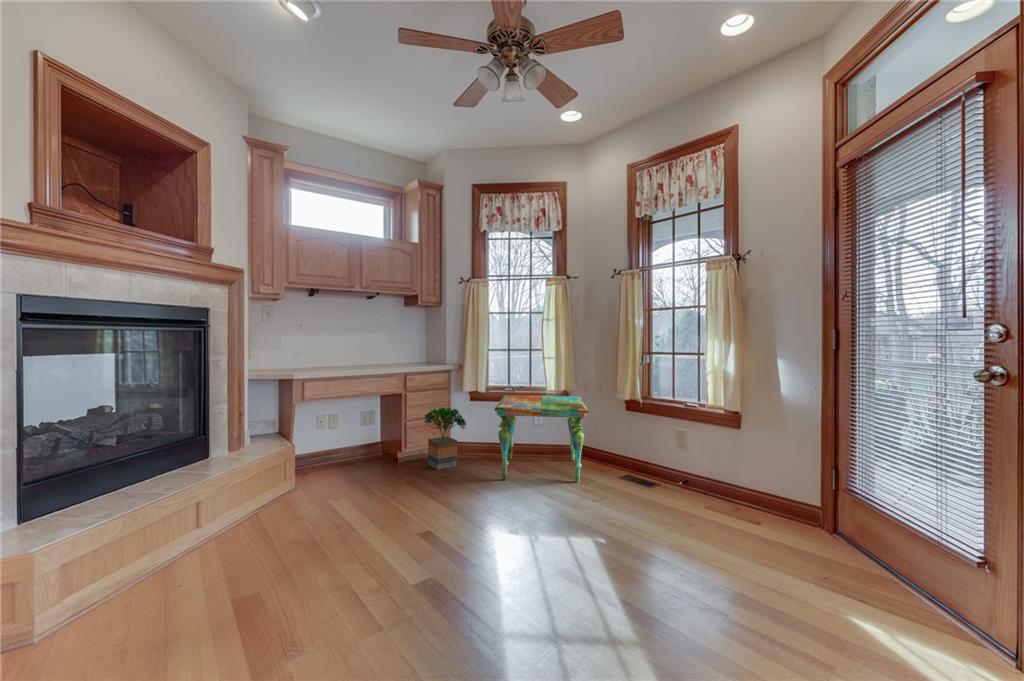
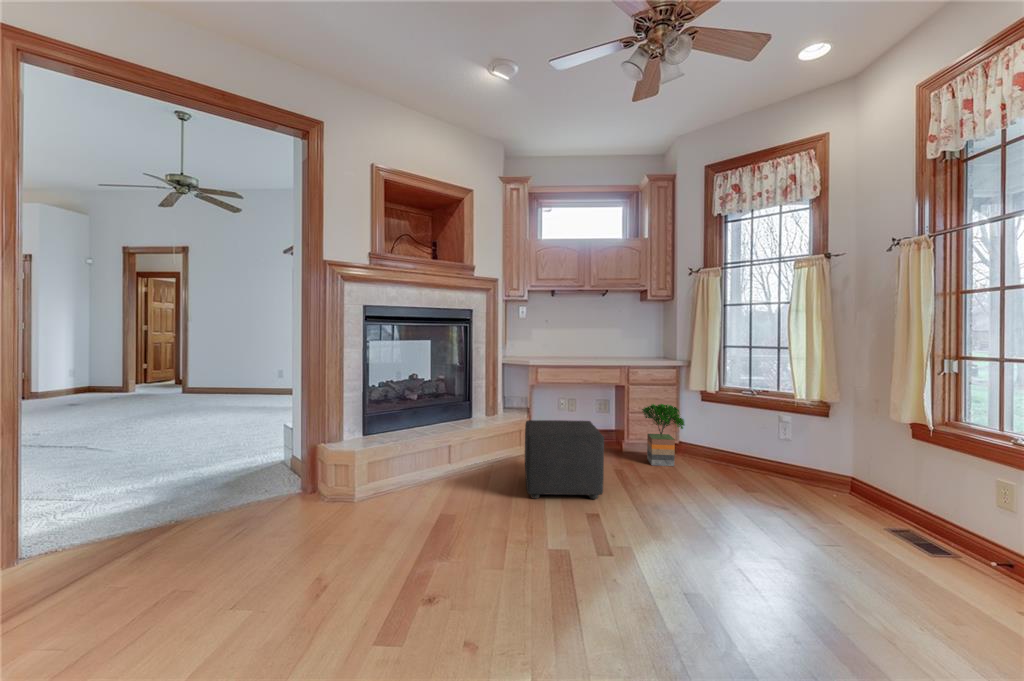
side table: present [494,395,589,483] -> none [700,399,846,515]
ottoman: none [313,436,427,545] -> present [525,420,604,500]

